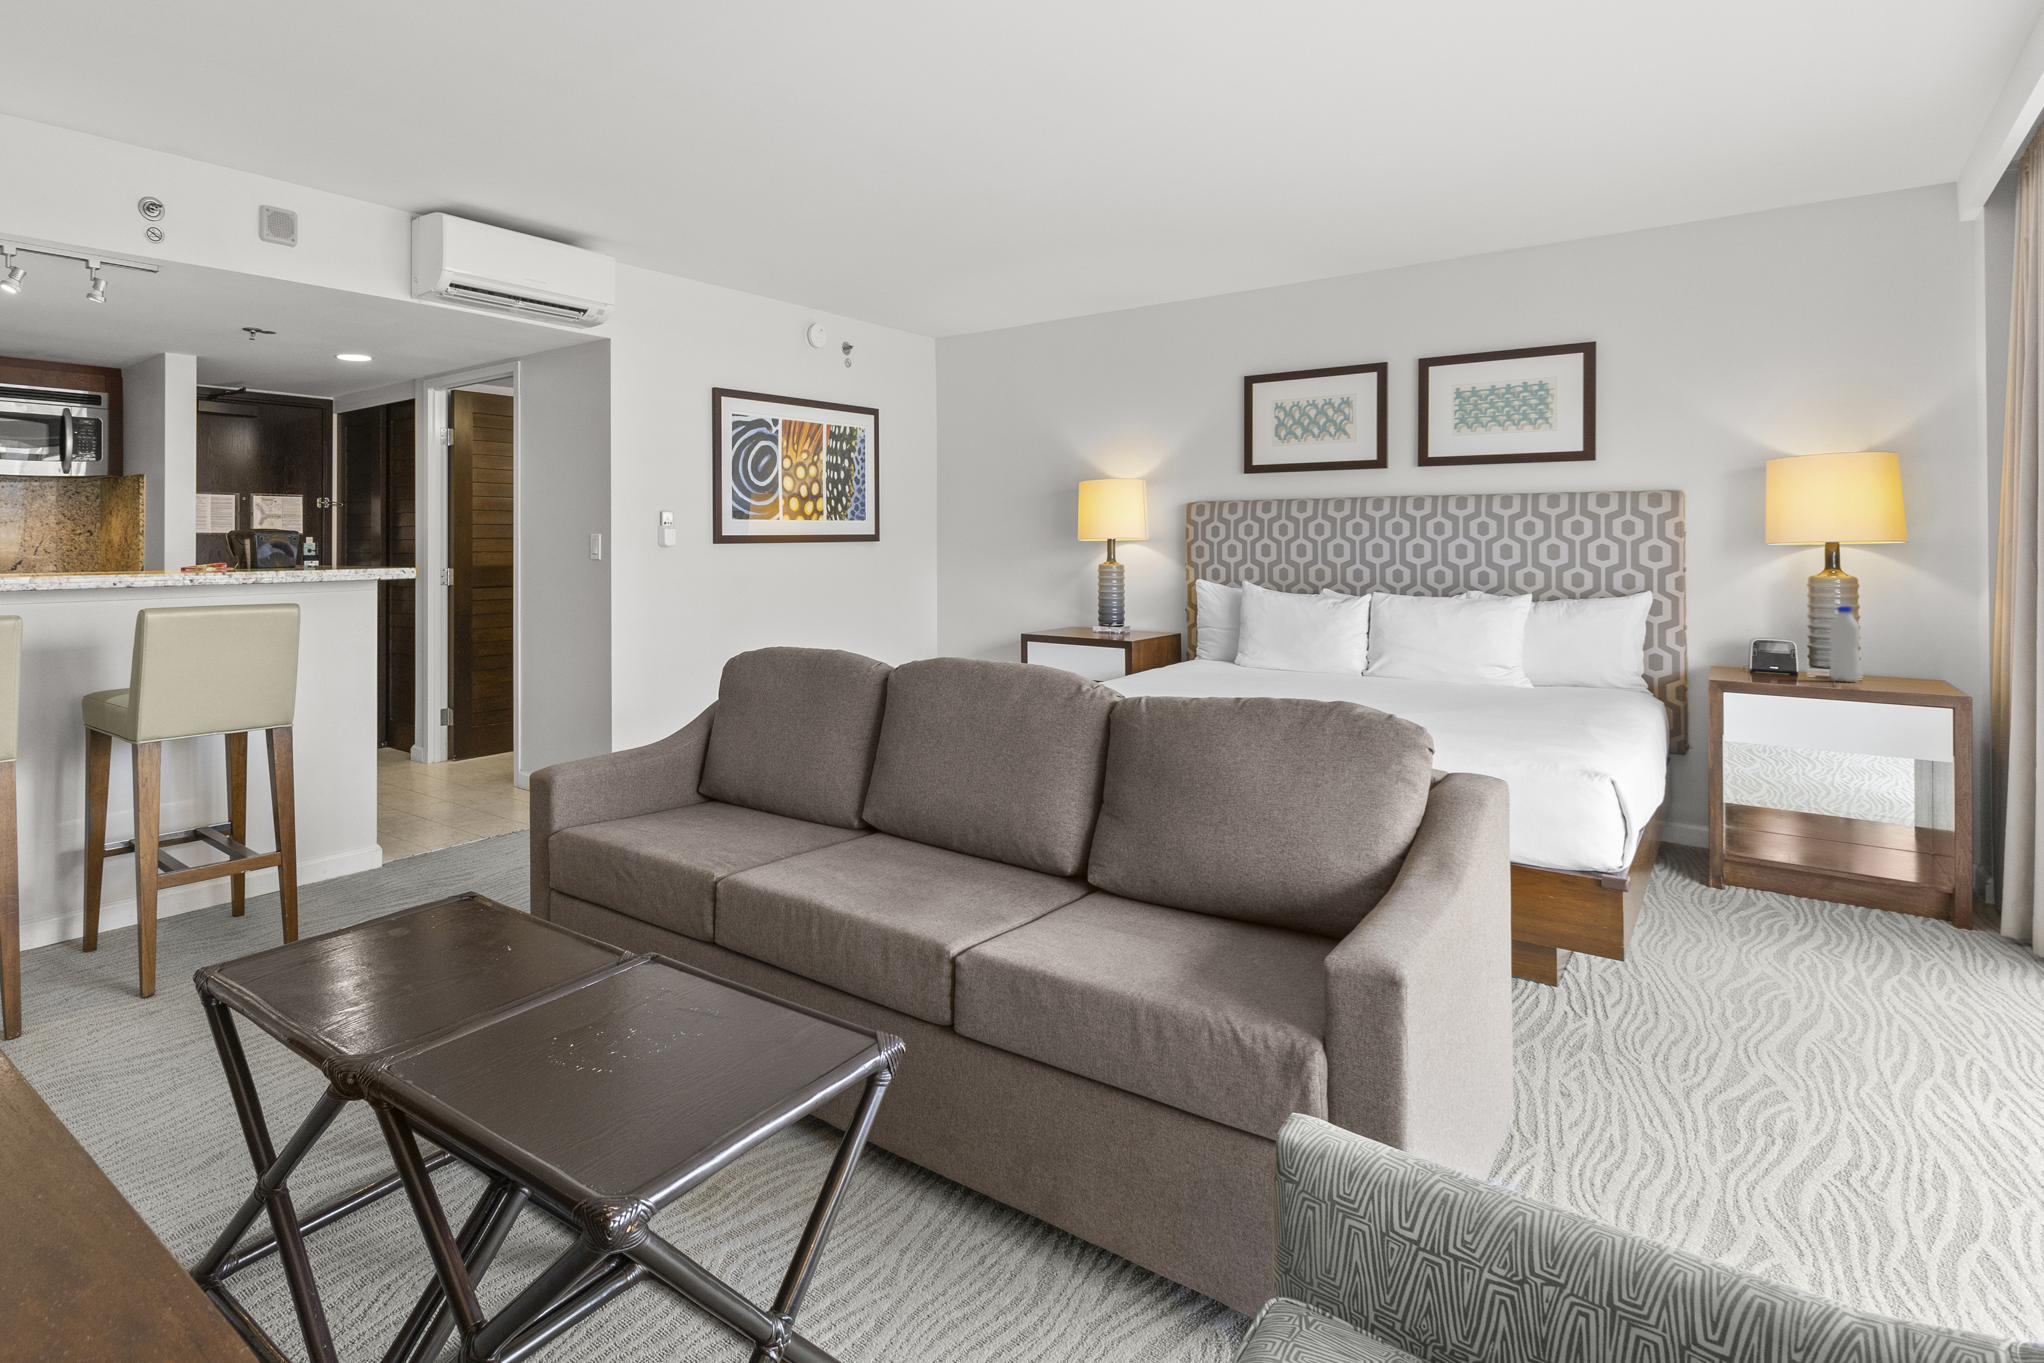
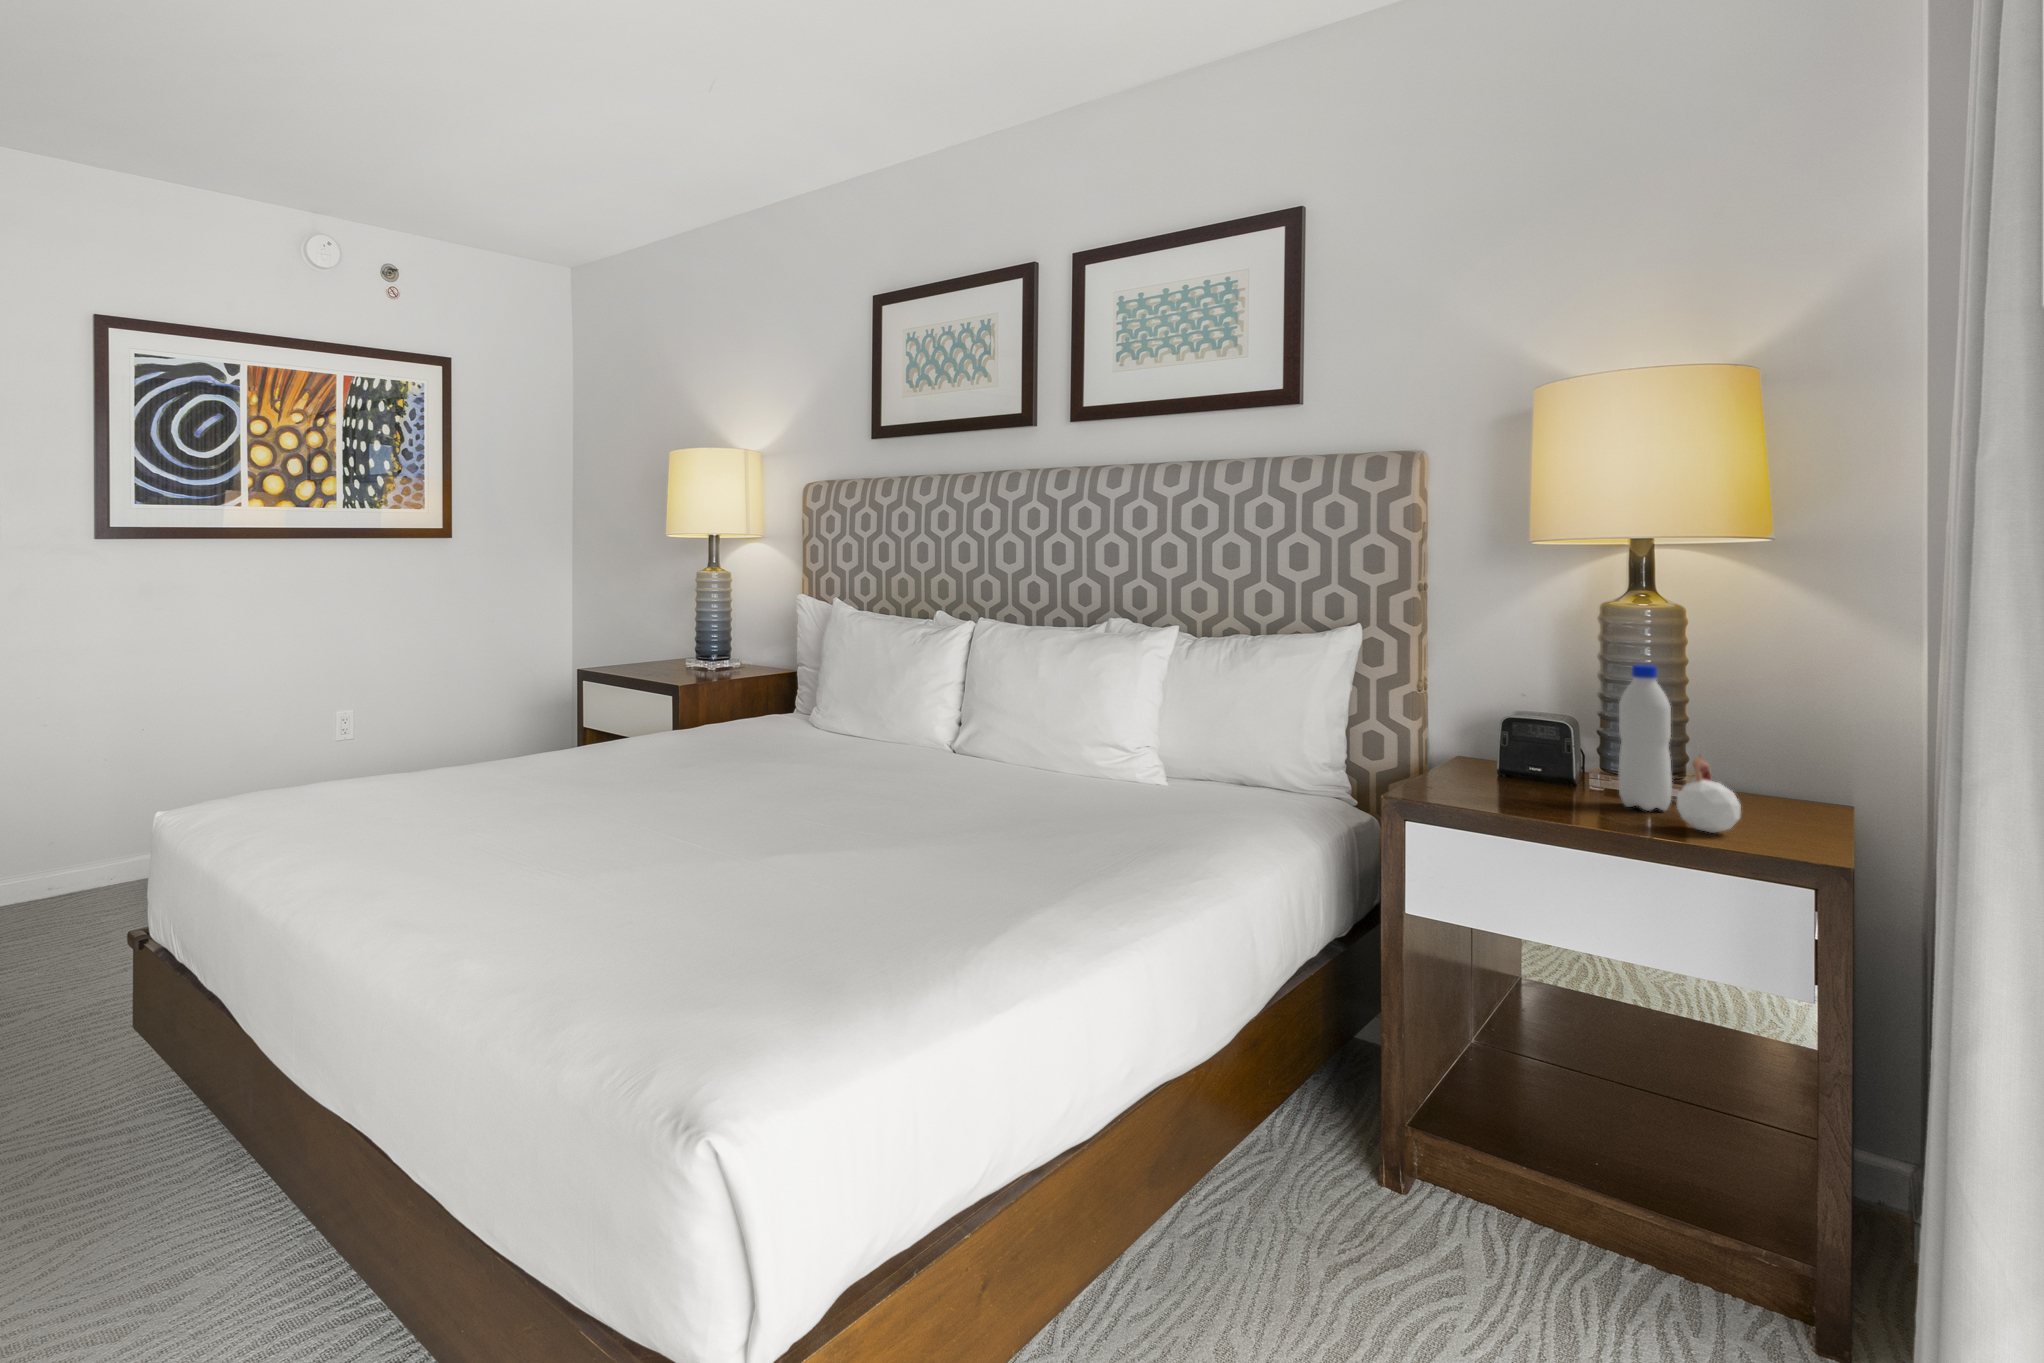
candle: none [1869,642,1904,687] -> present [1677,751,1741,833]

